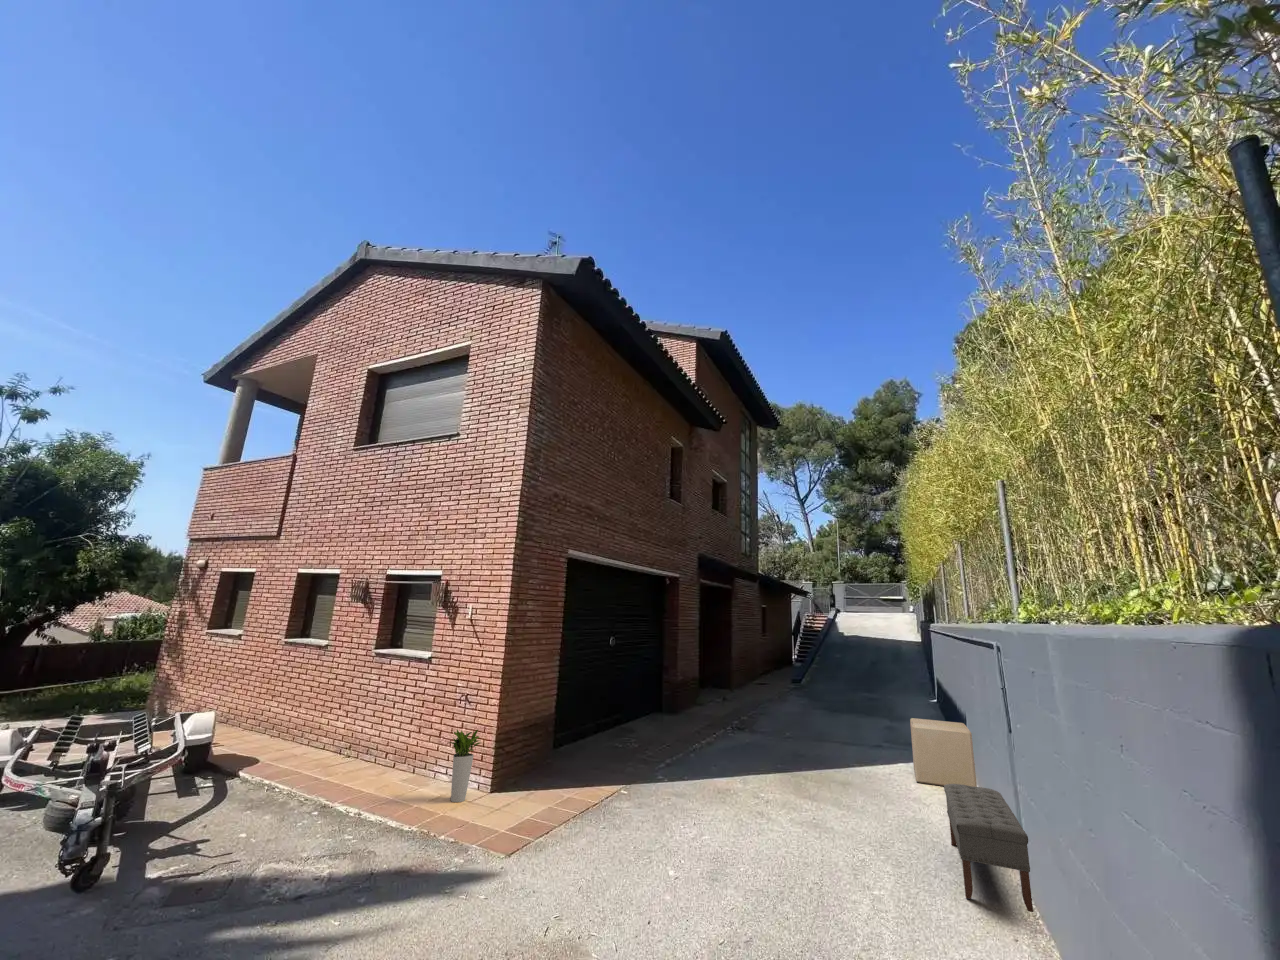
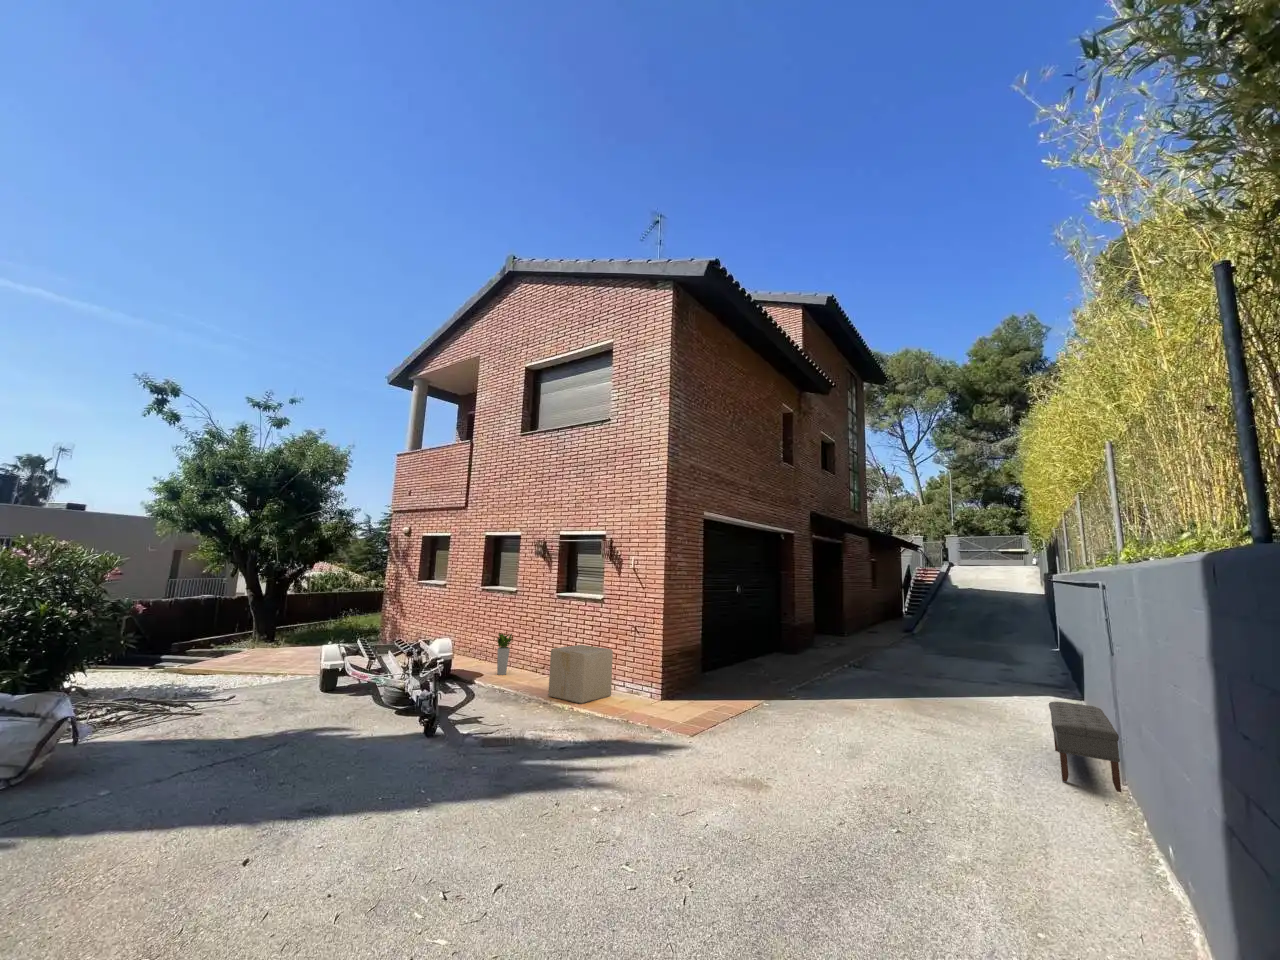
cardboard box: present [910,718,977,787] -> present [548,645,613,704]
planter: present [450,730,480,802] -> present [496,633,513,675]

